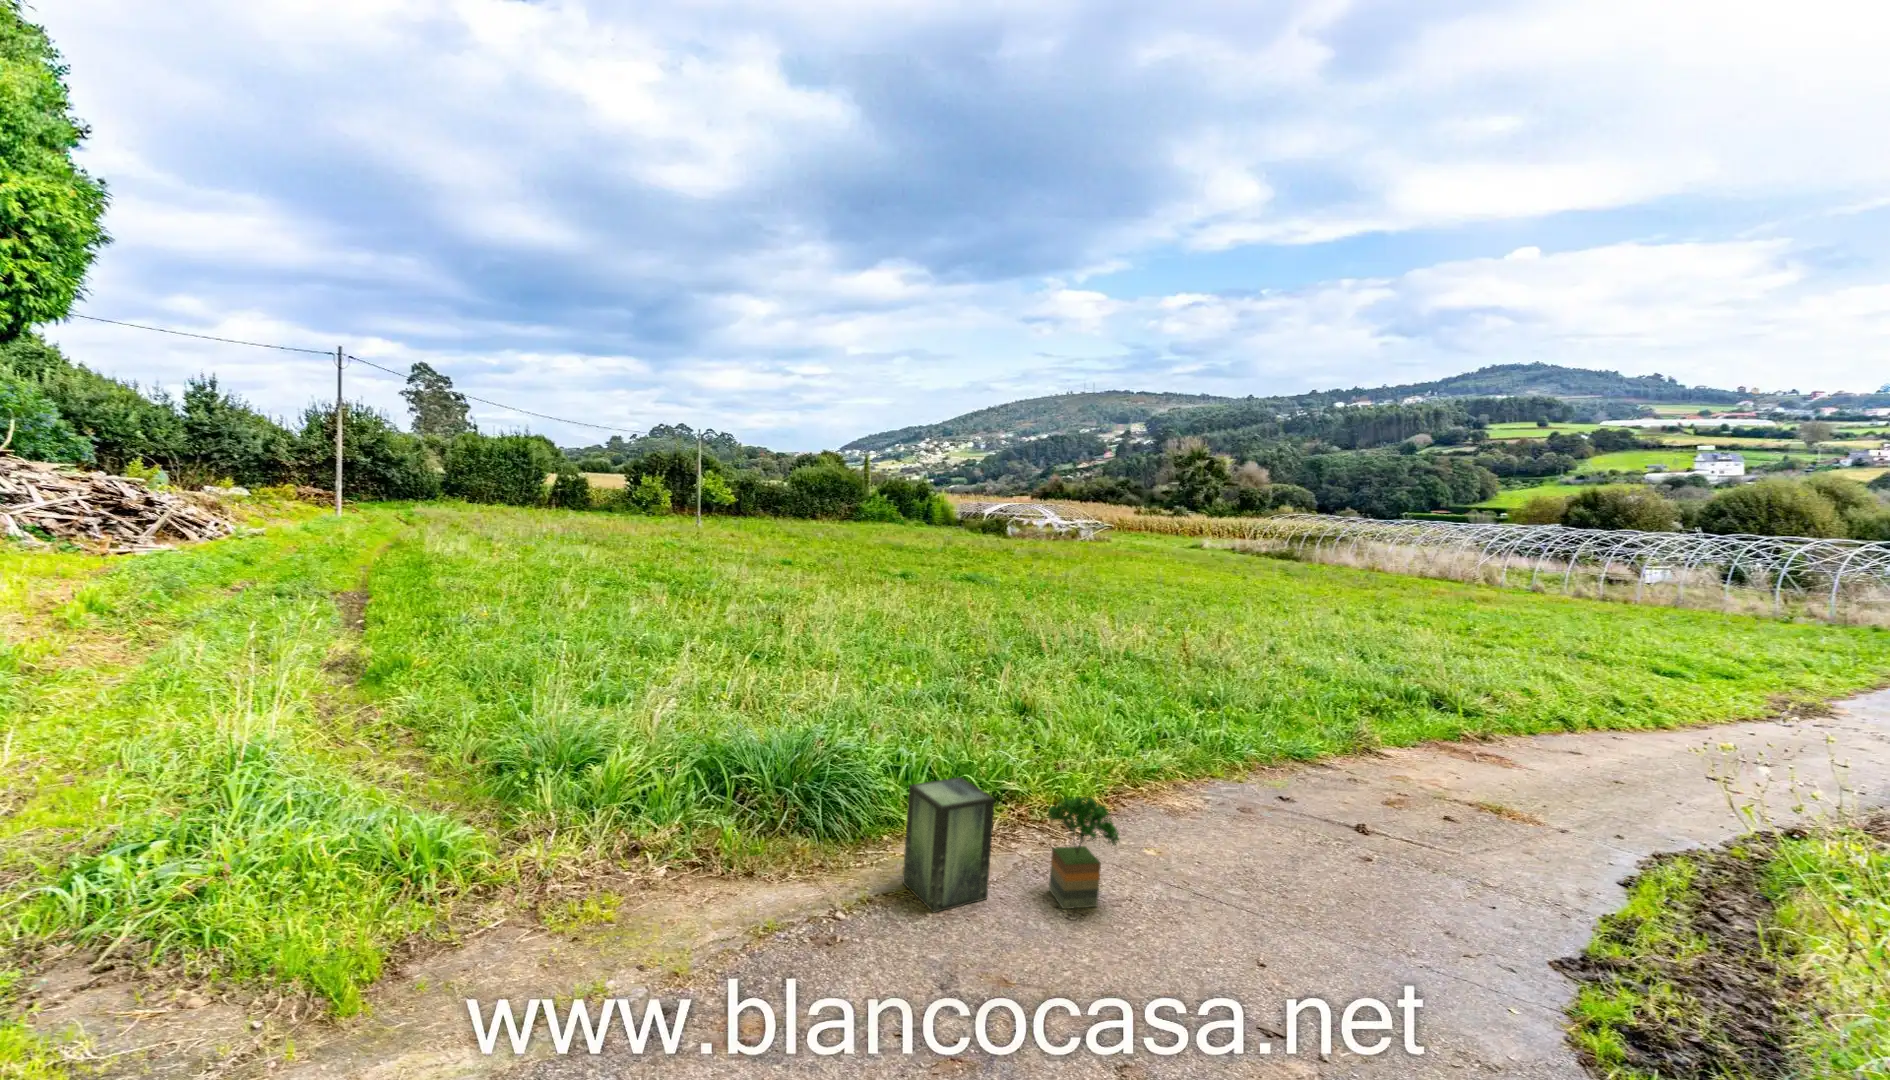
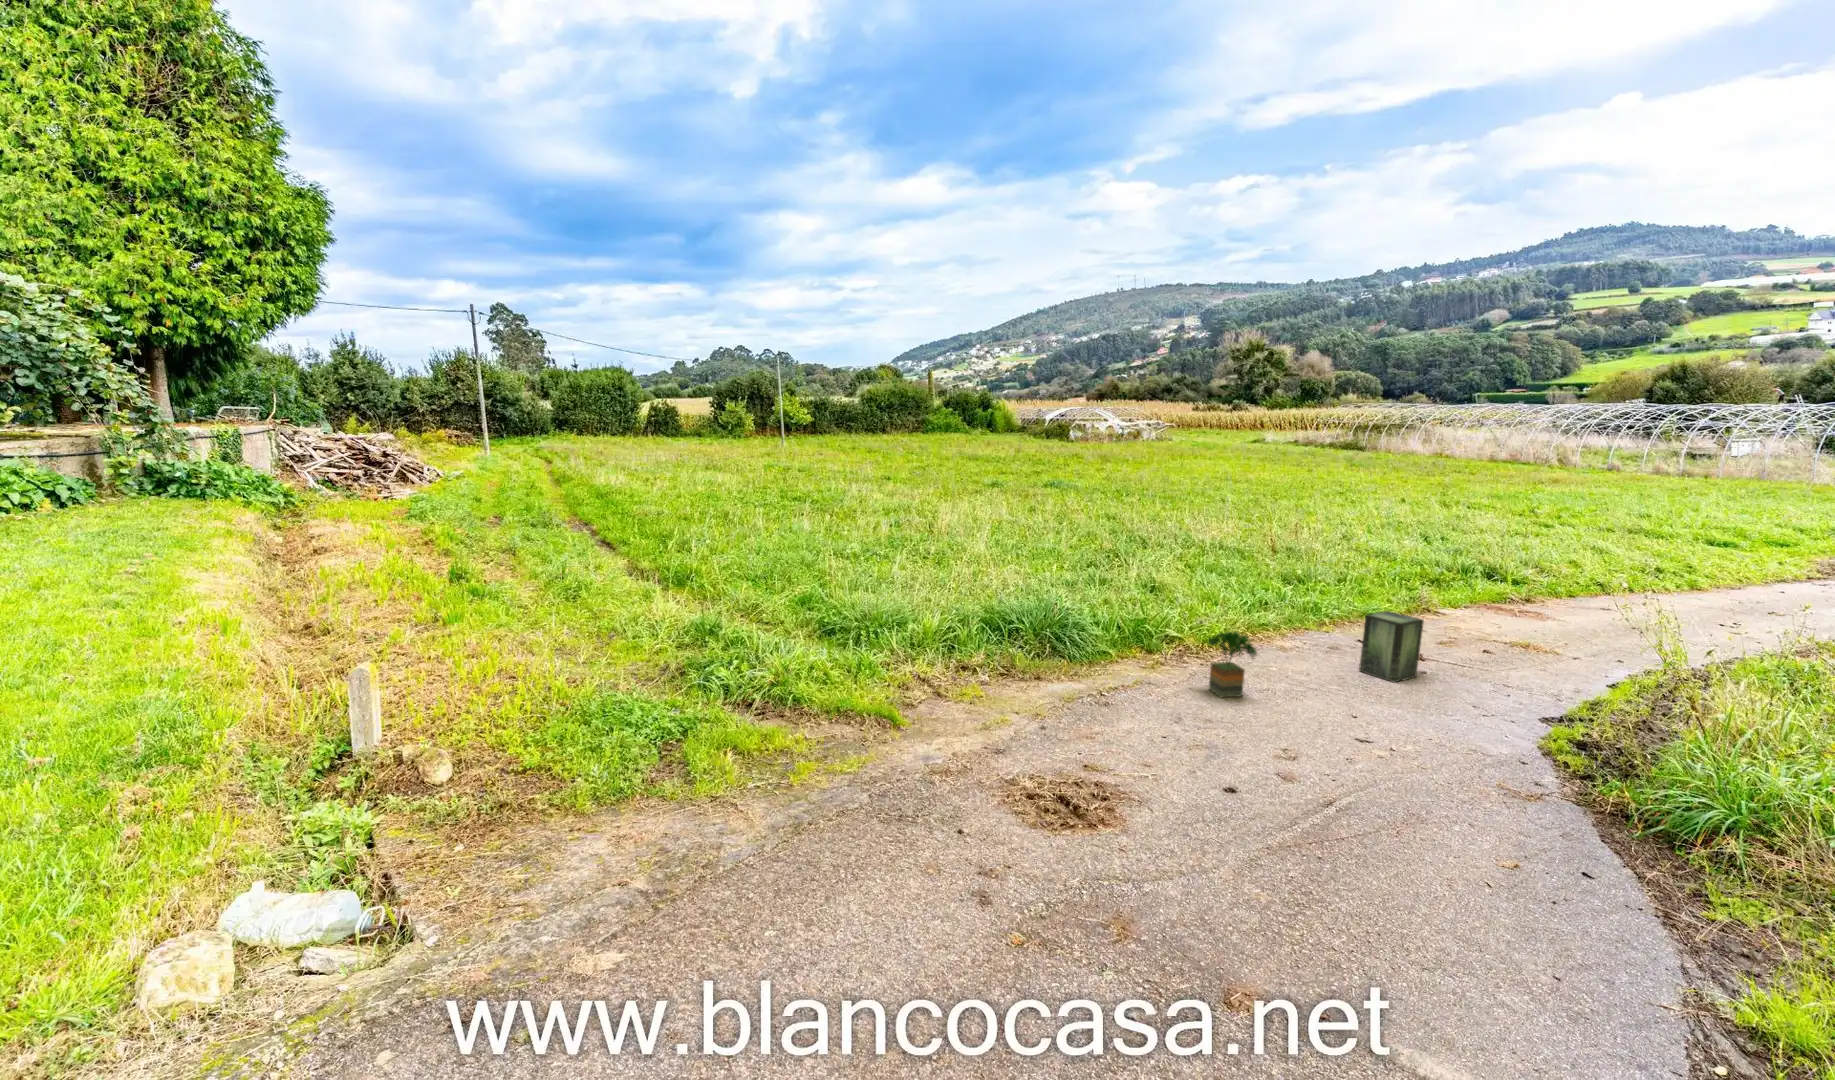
storage box: present [903,777,995,913] -> present [1359,611,1424,682]

